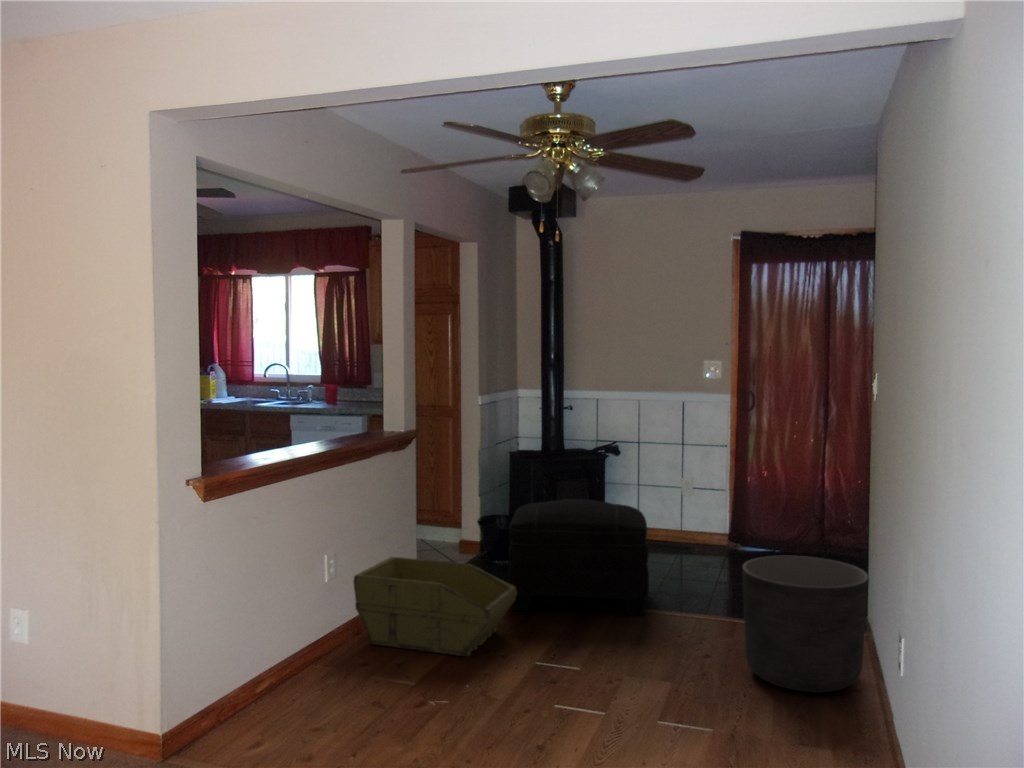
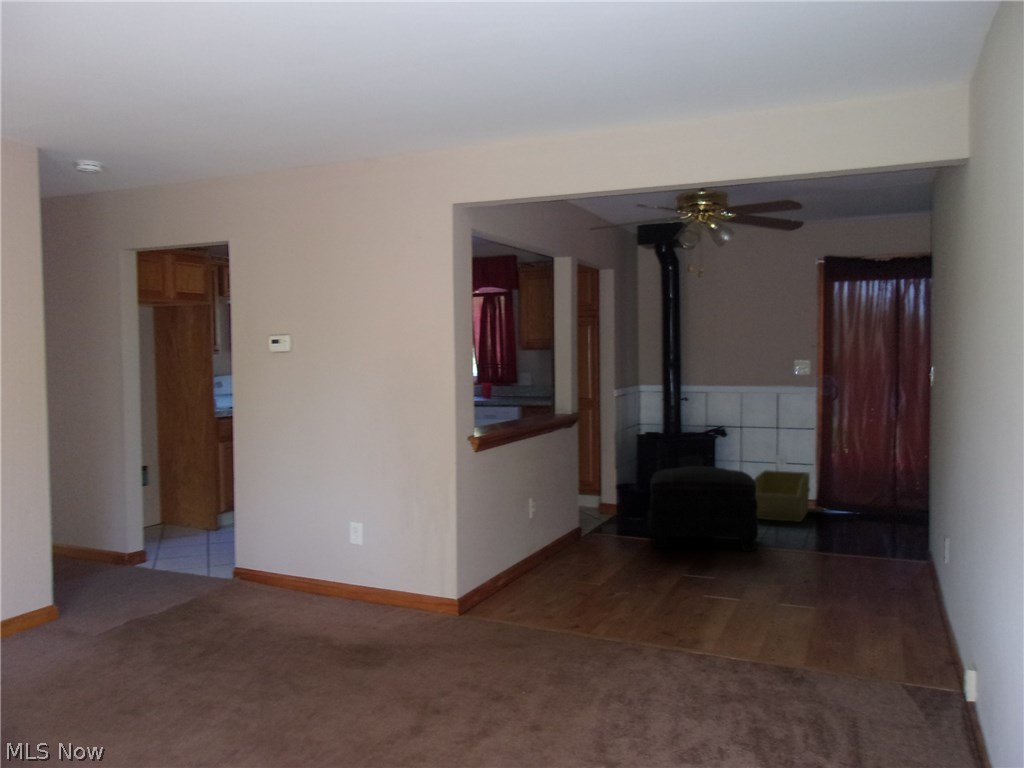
planter: present [743,556,869,693] -> none [832,500,925,592]
storage bin: present [353,557,517,657] -> present [754,470,810,522]

